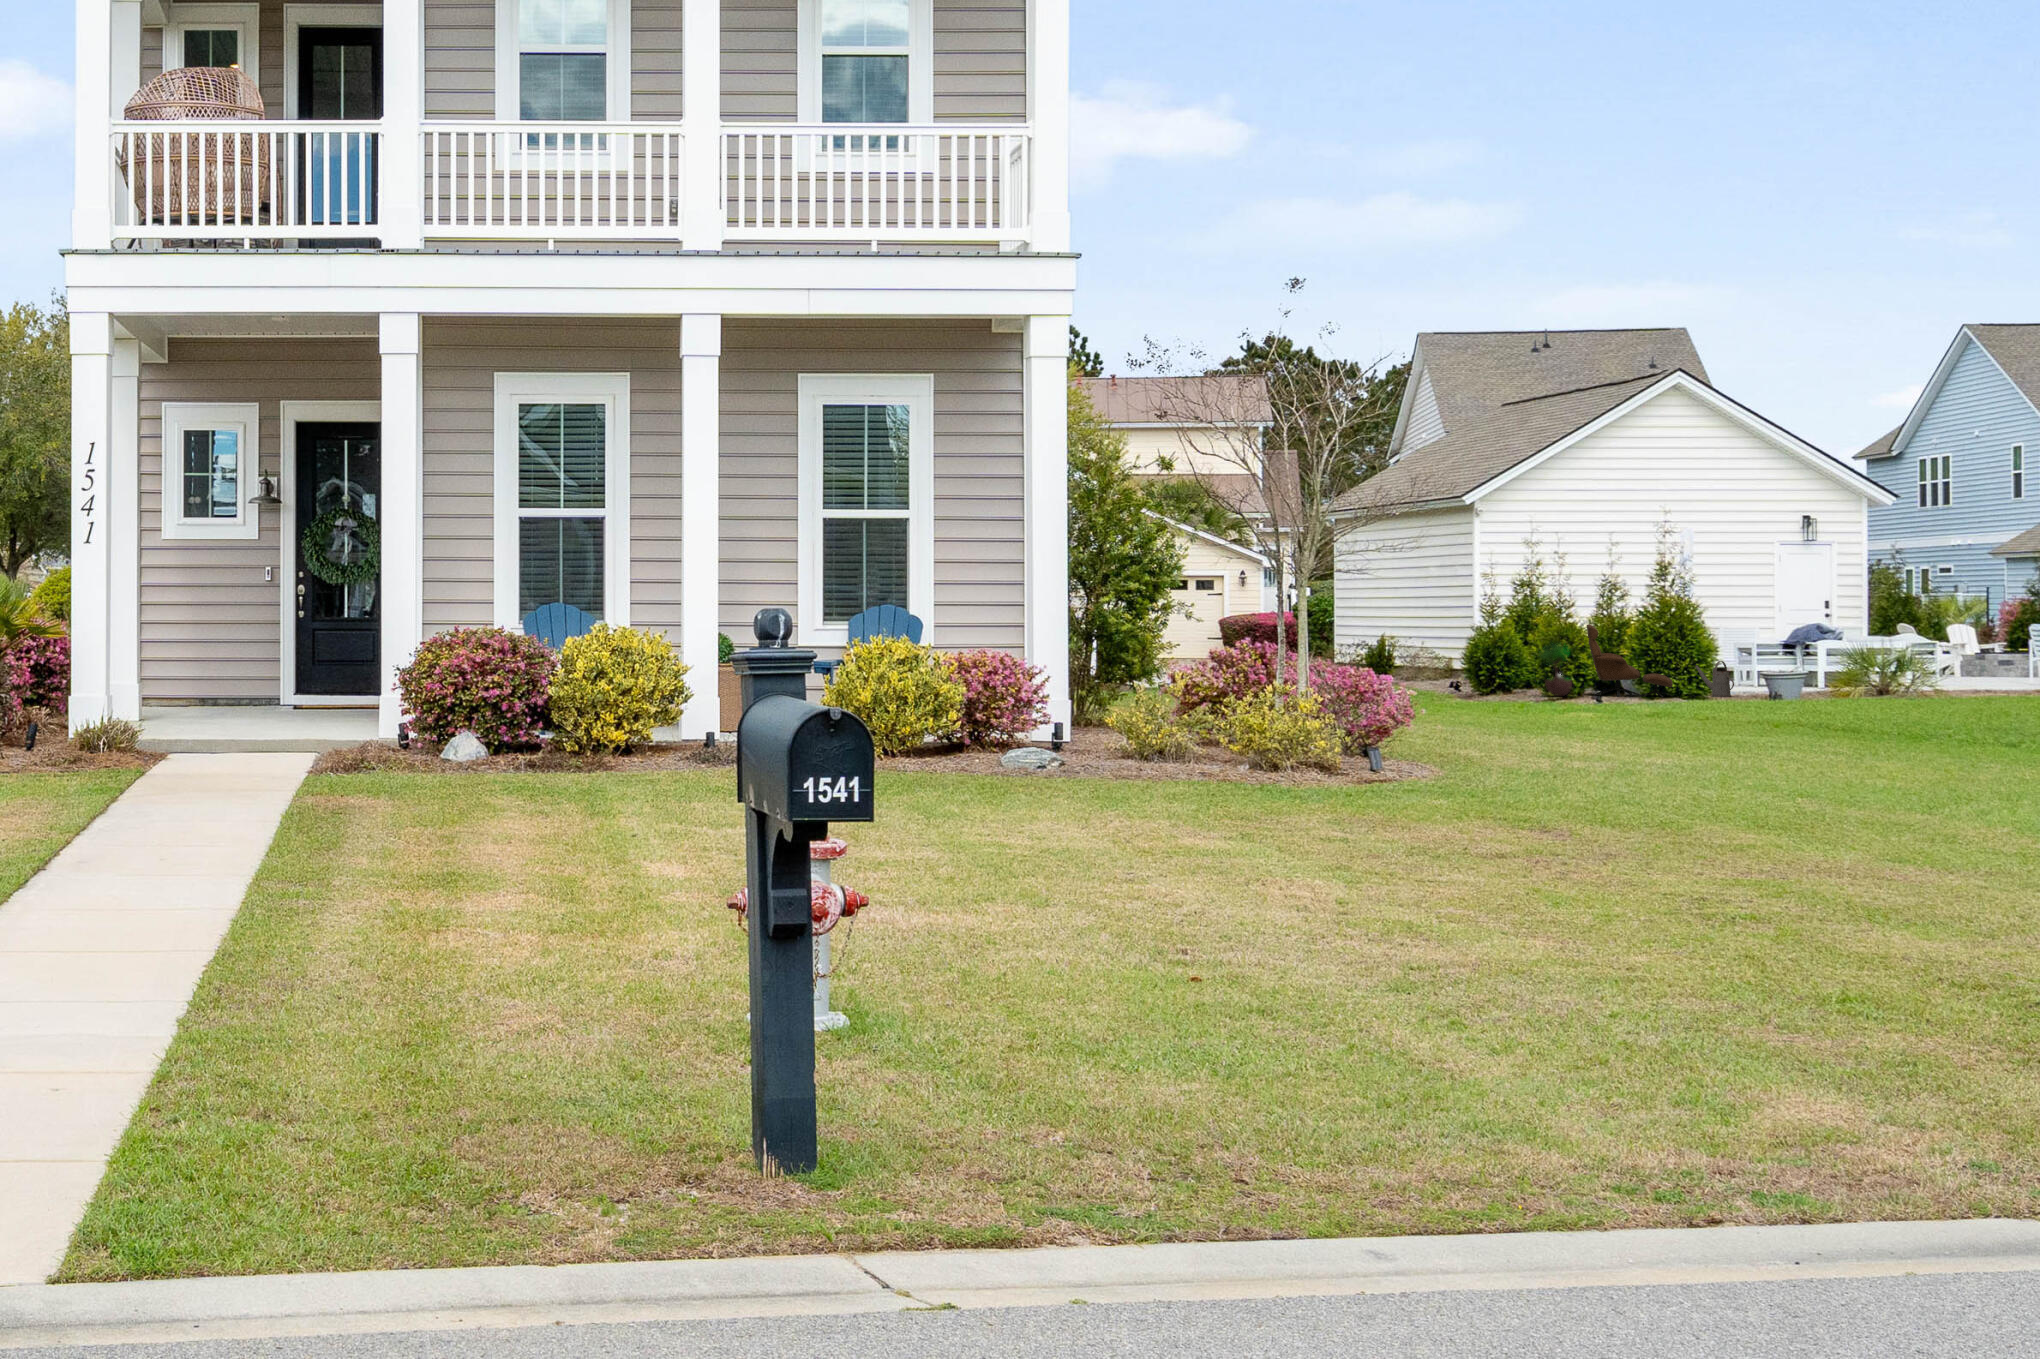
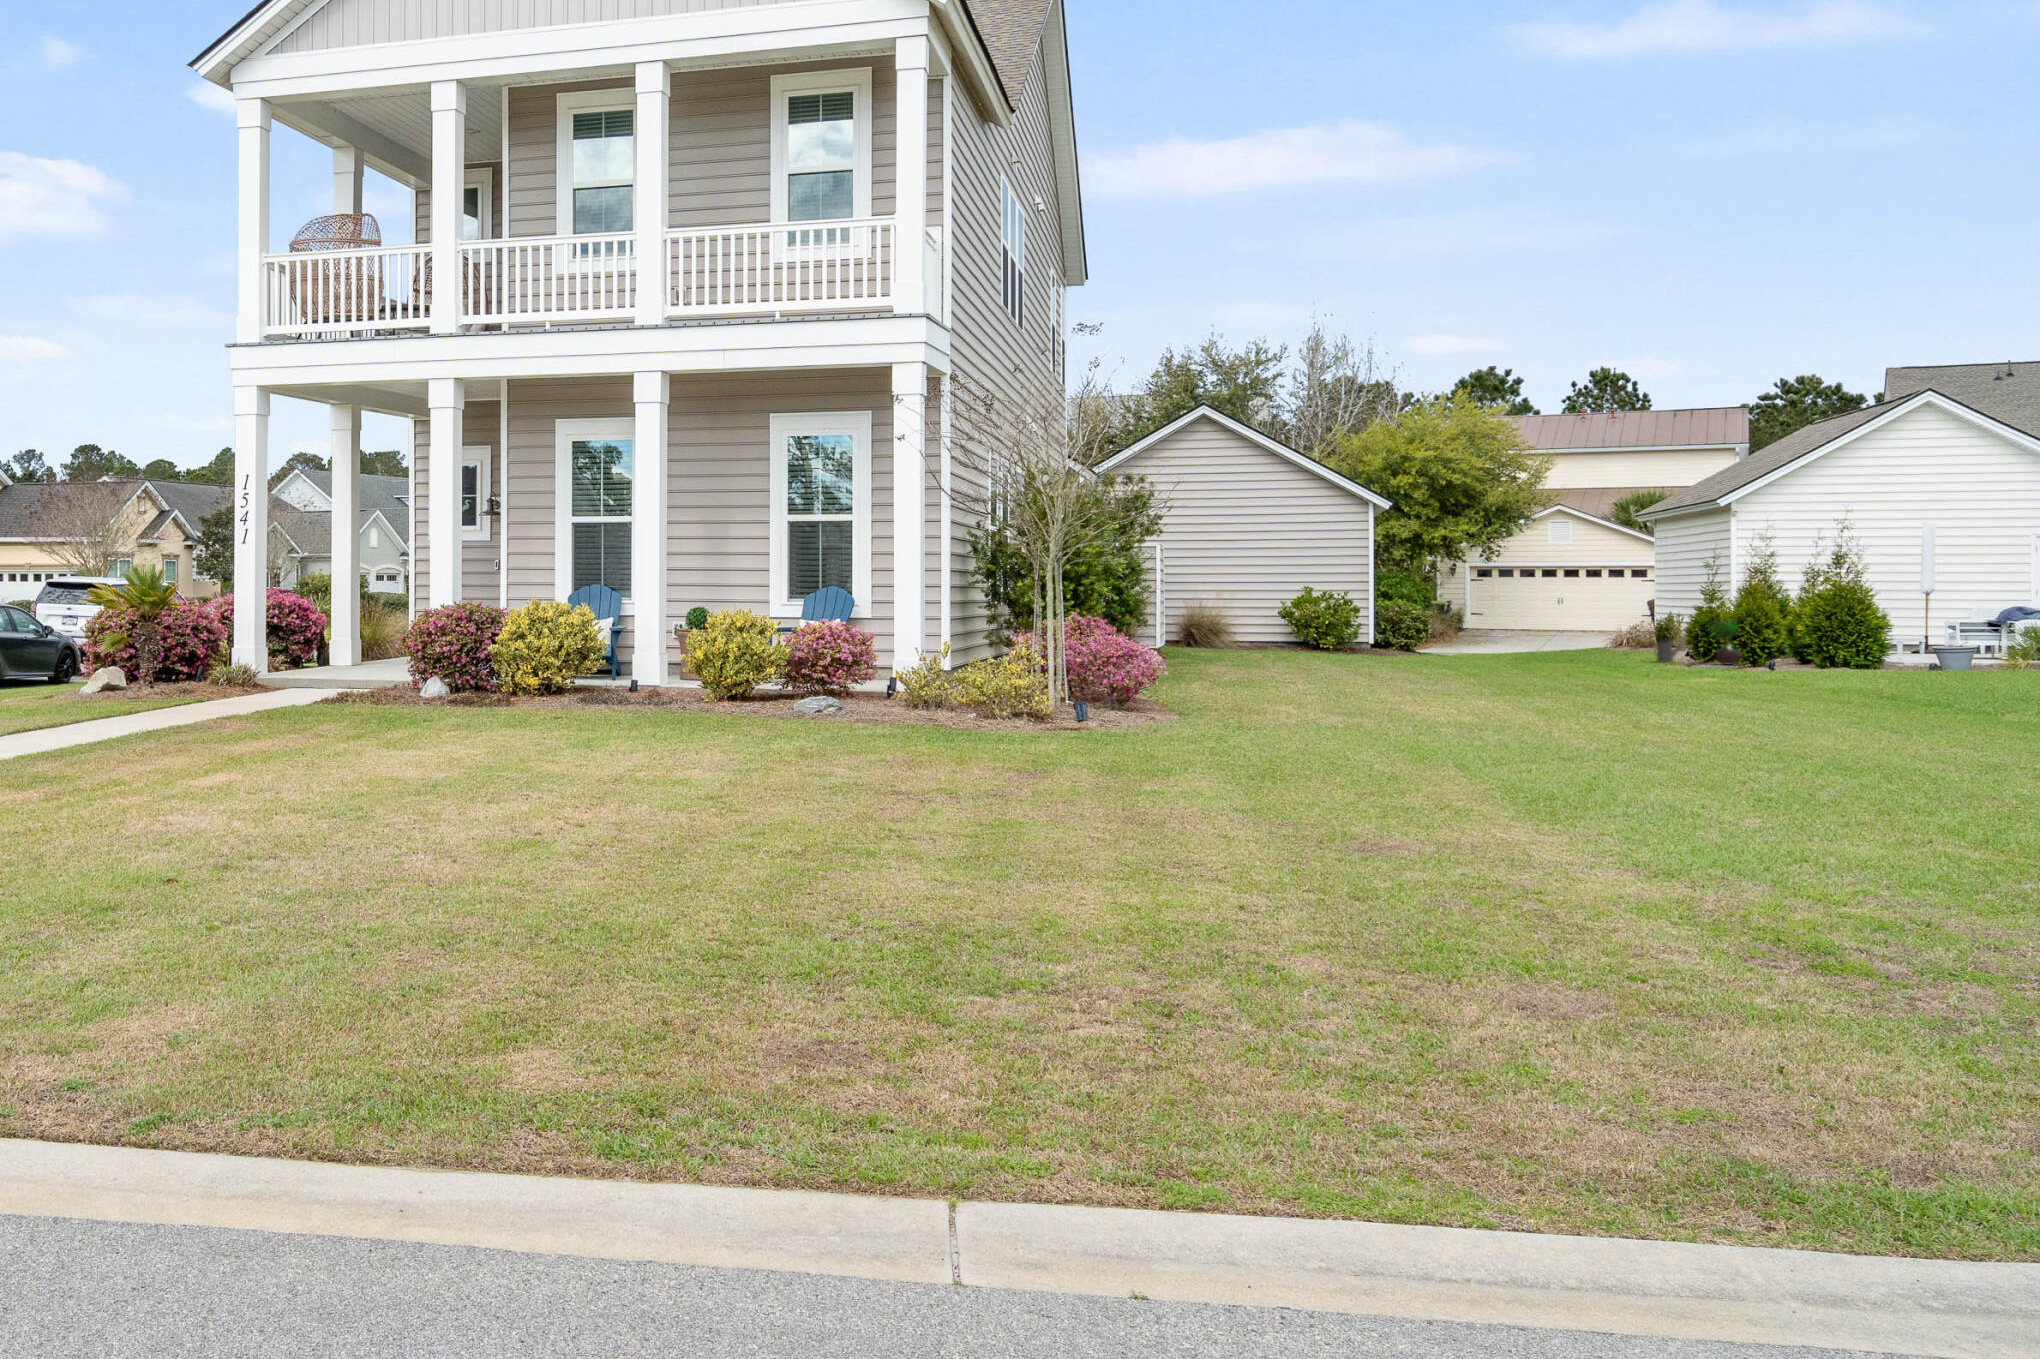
lounge chair: present [1587,624,1673,697] -> none [1760,604,1844,668]
watering can: present [1695,661,1734,697] -> present [1656,638,1683,663]

